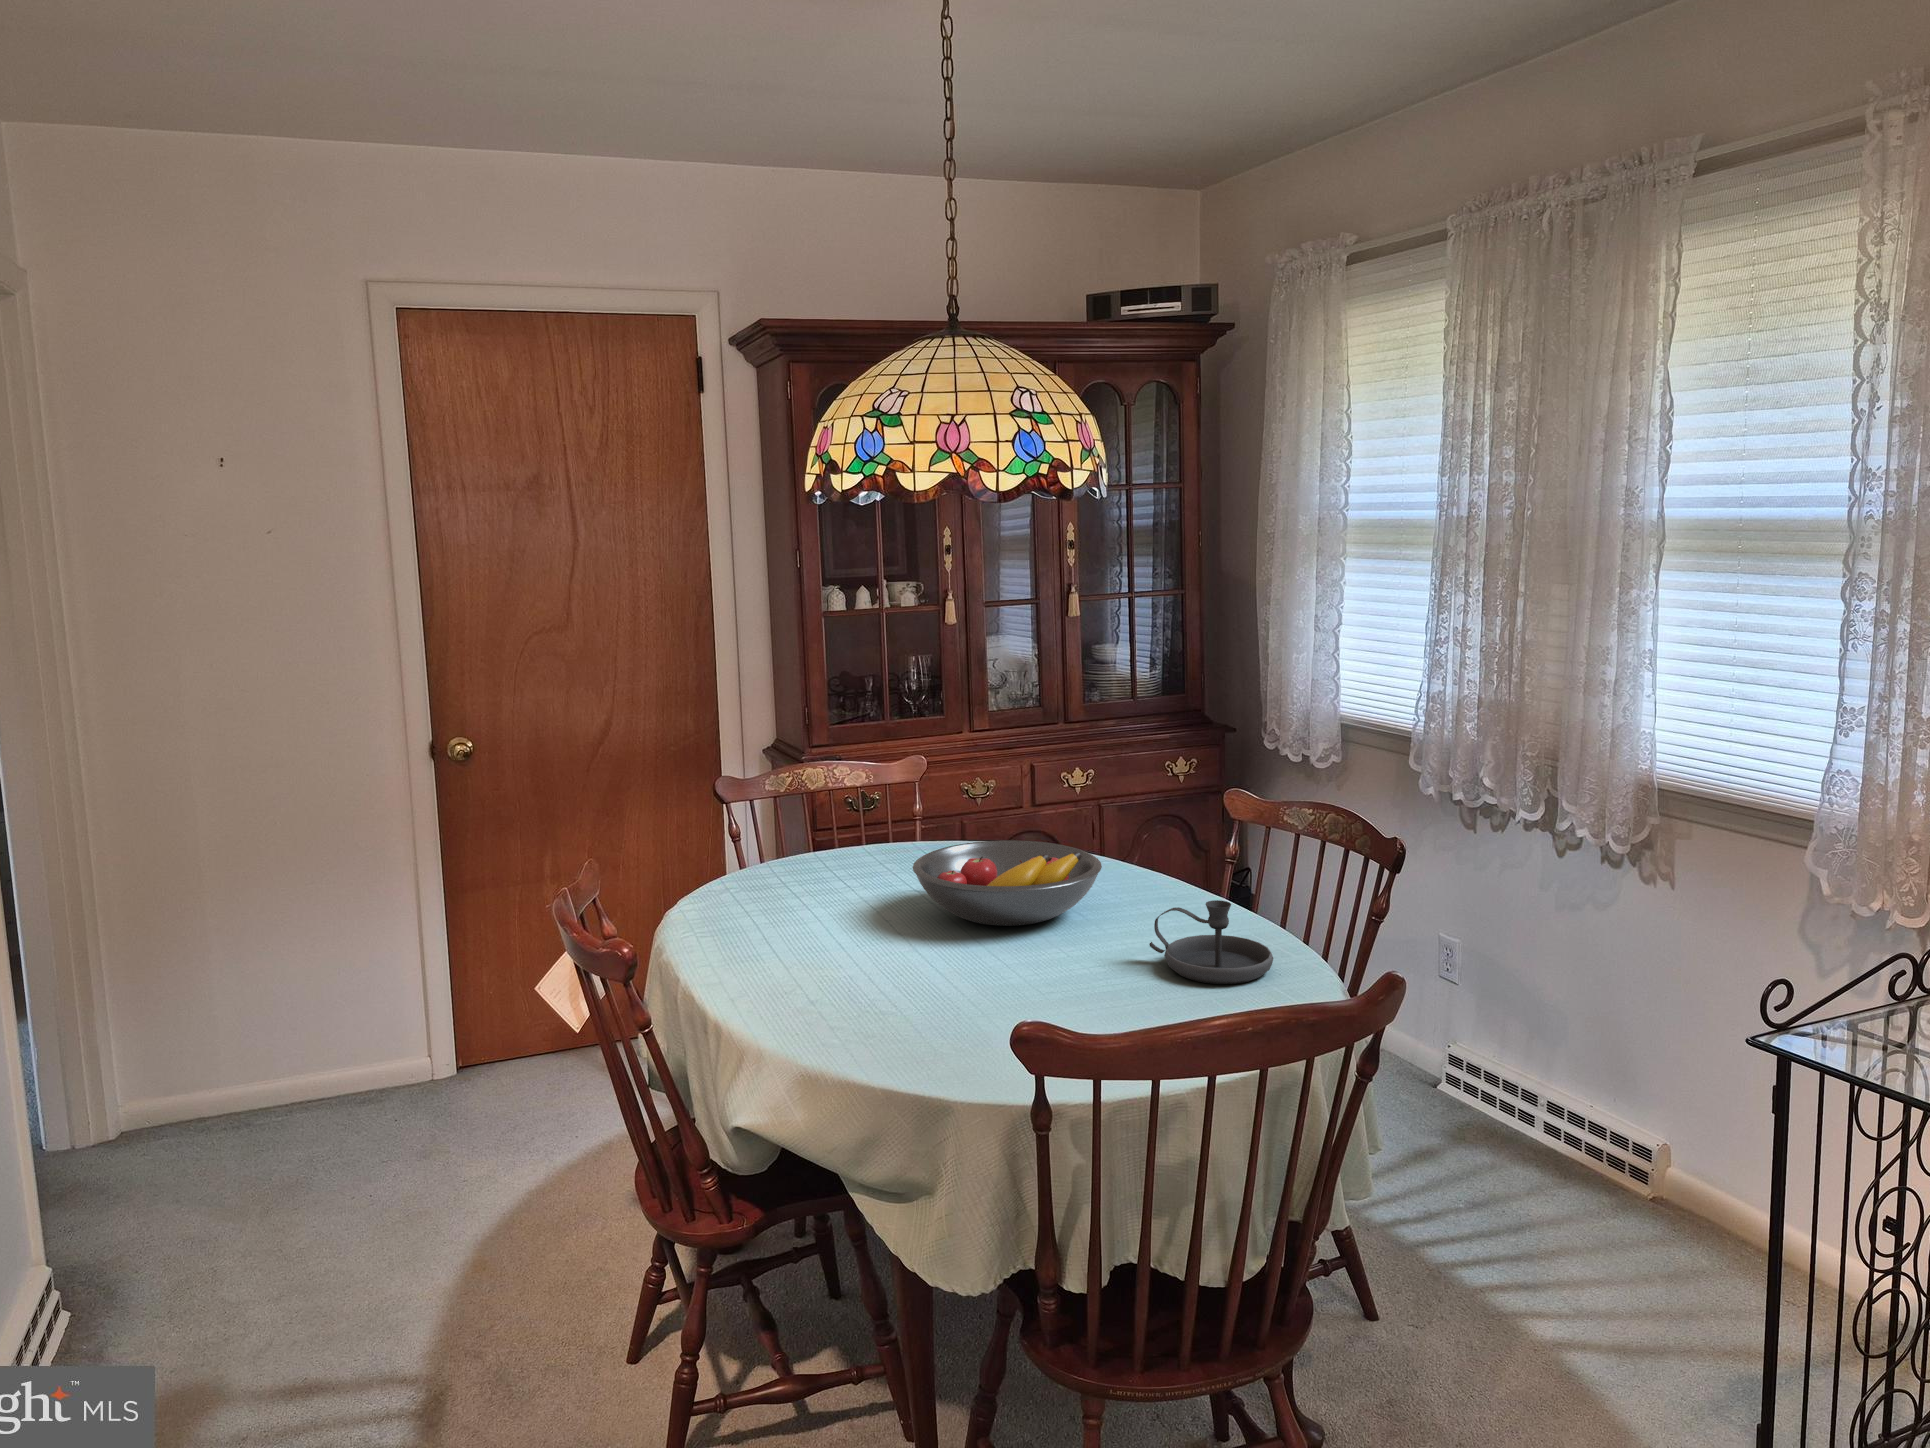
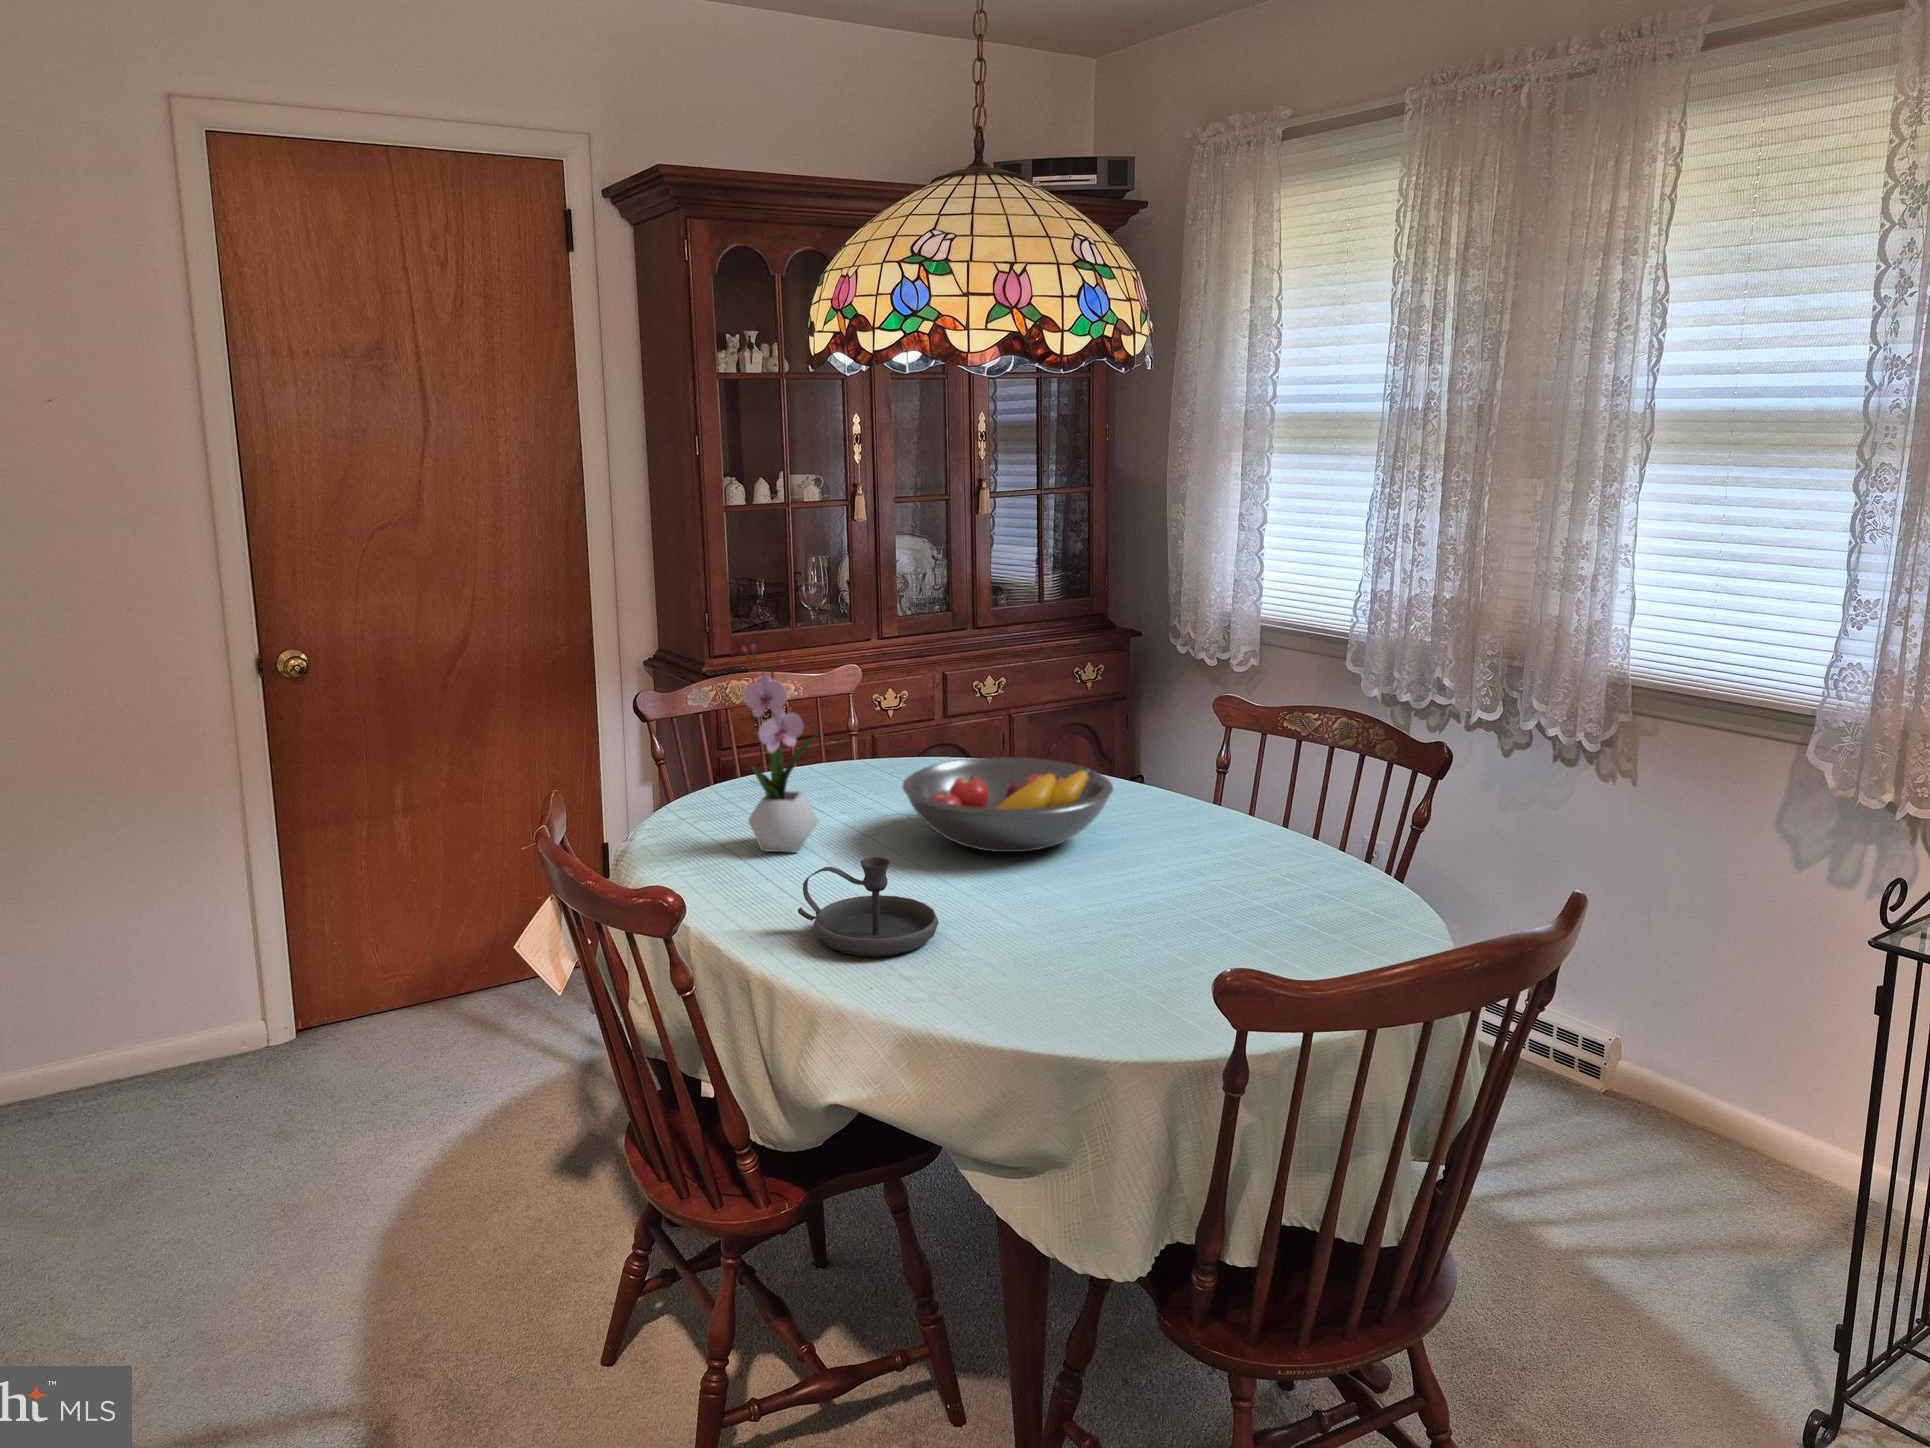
flower arrangement: none [769,736,844,920] -> present [741,645,818,852]
candlestick: present [1149,900,1273,984] -> present [798,857,939,957]

